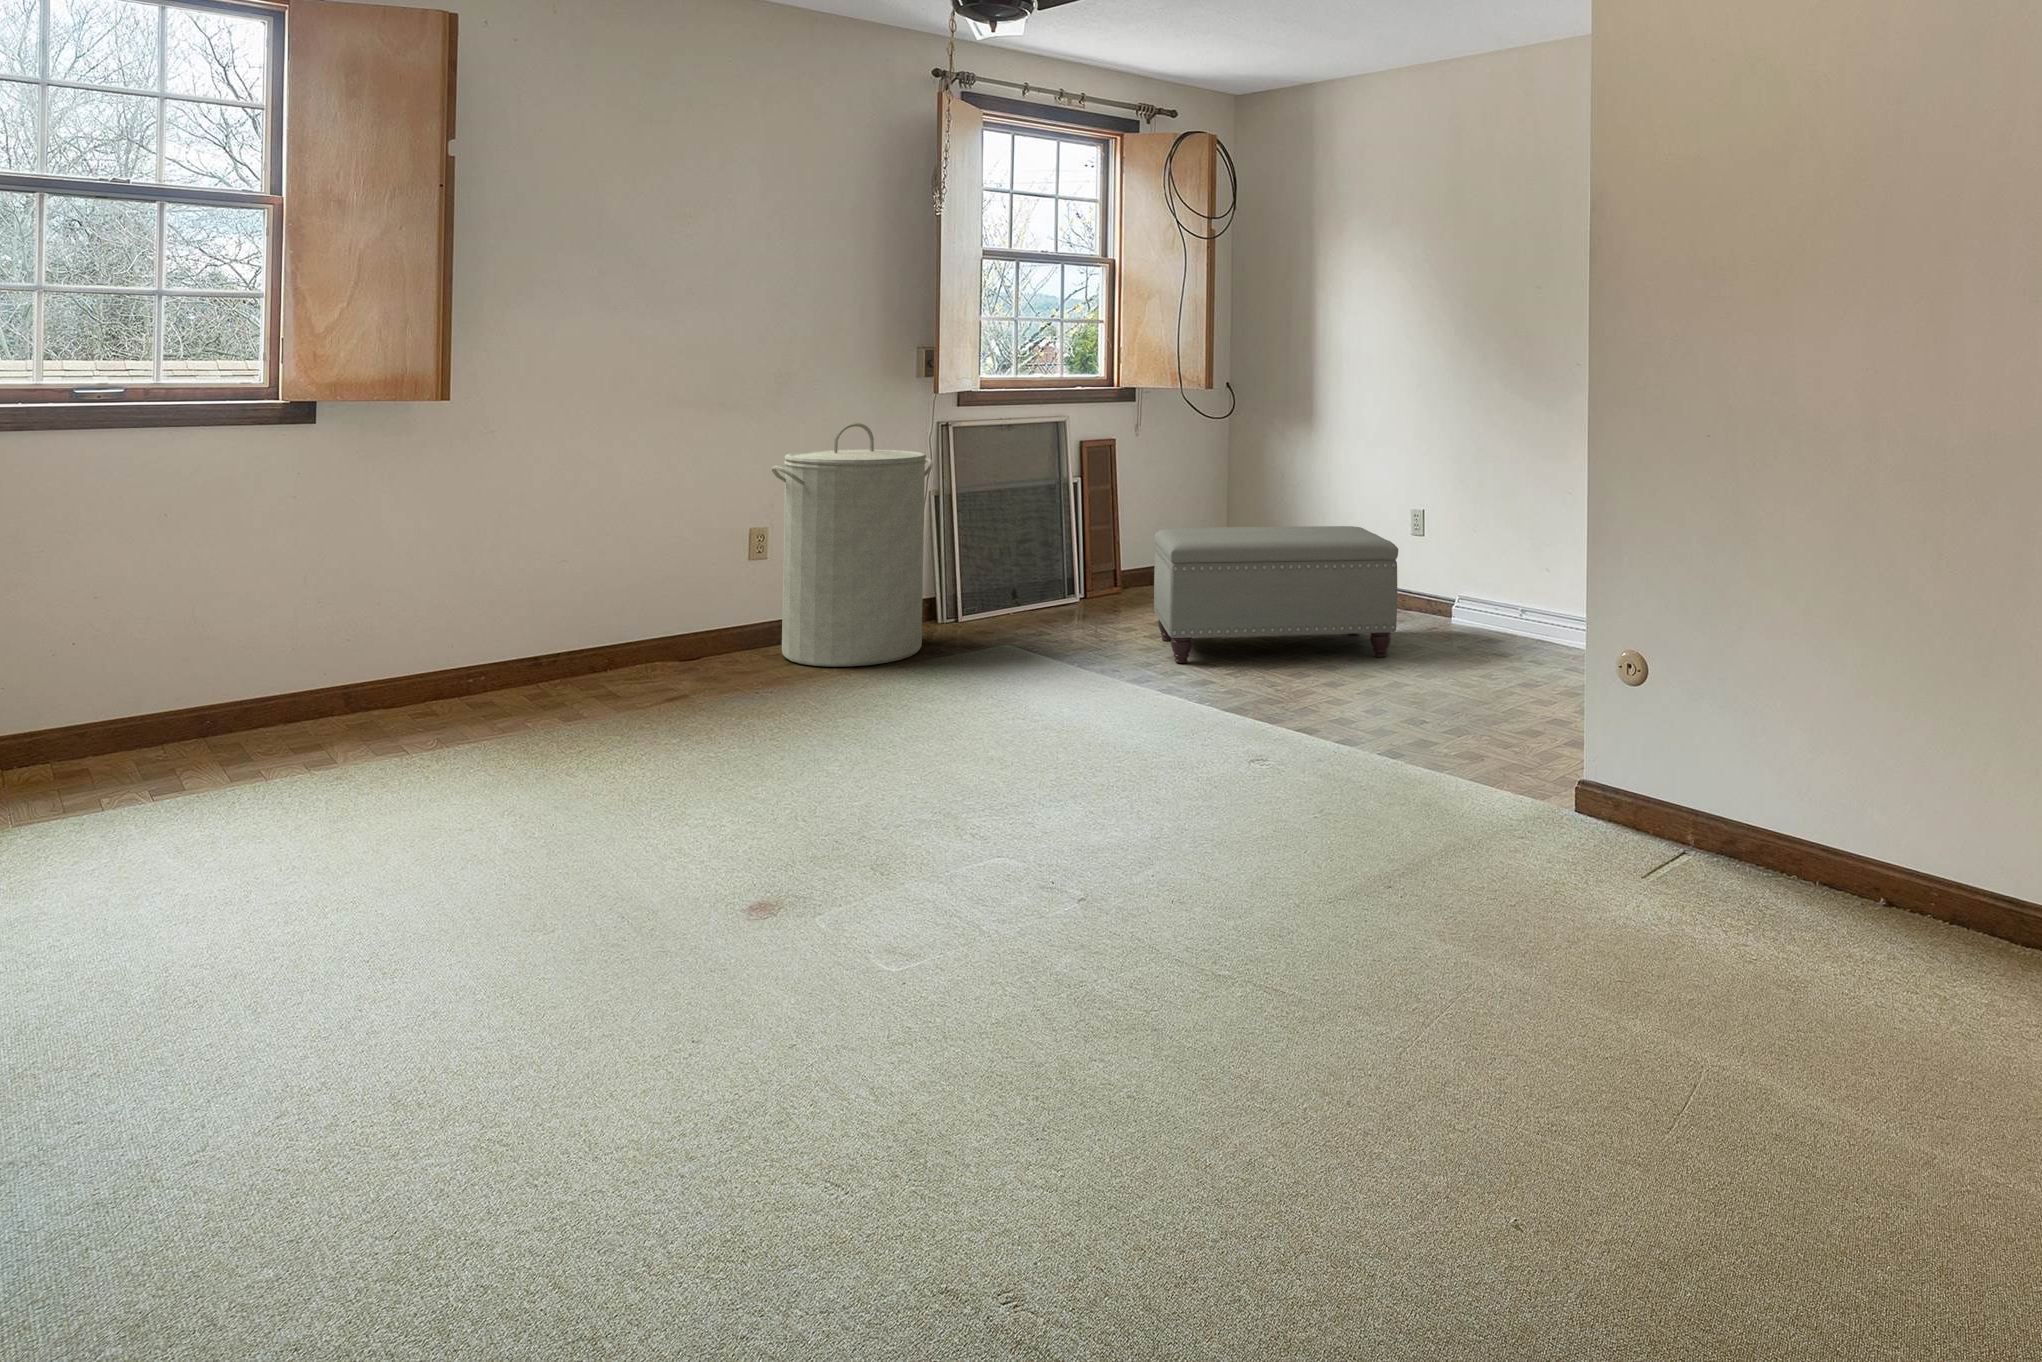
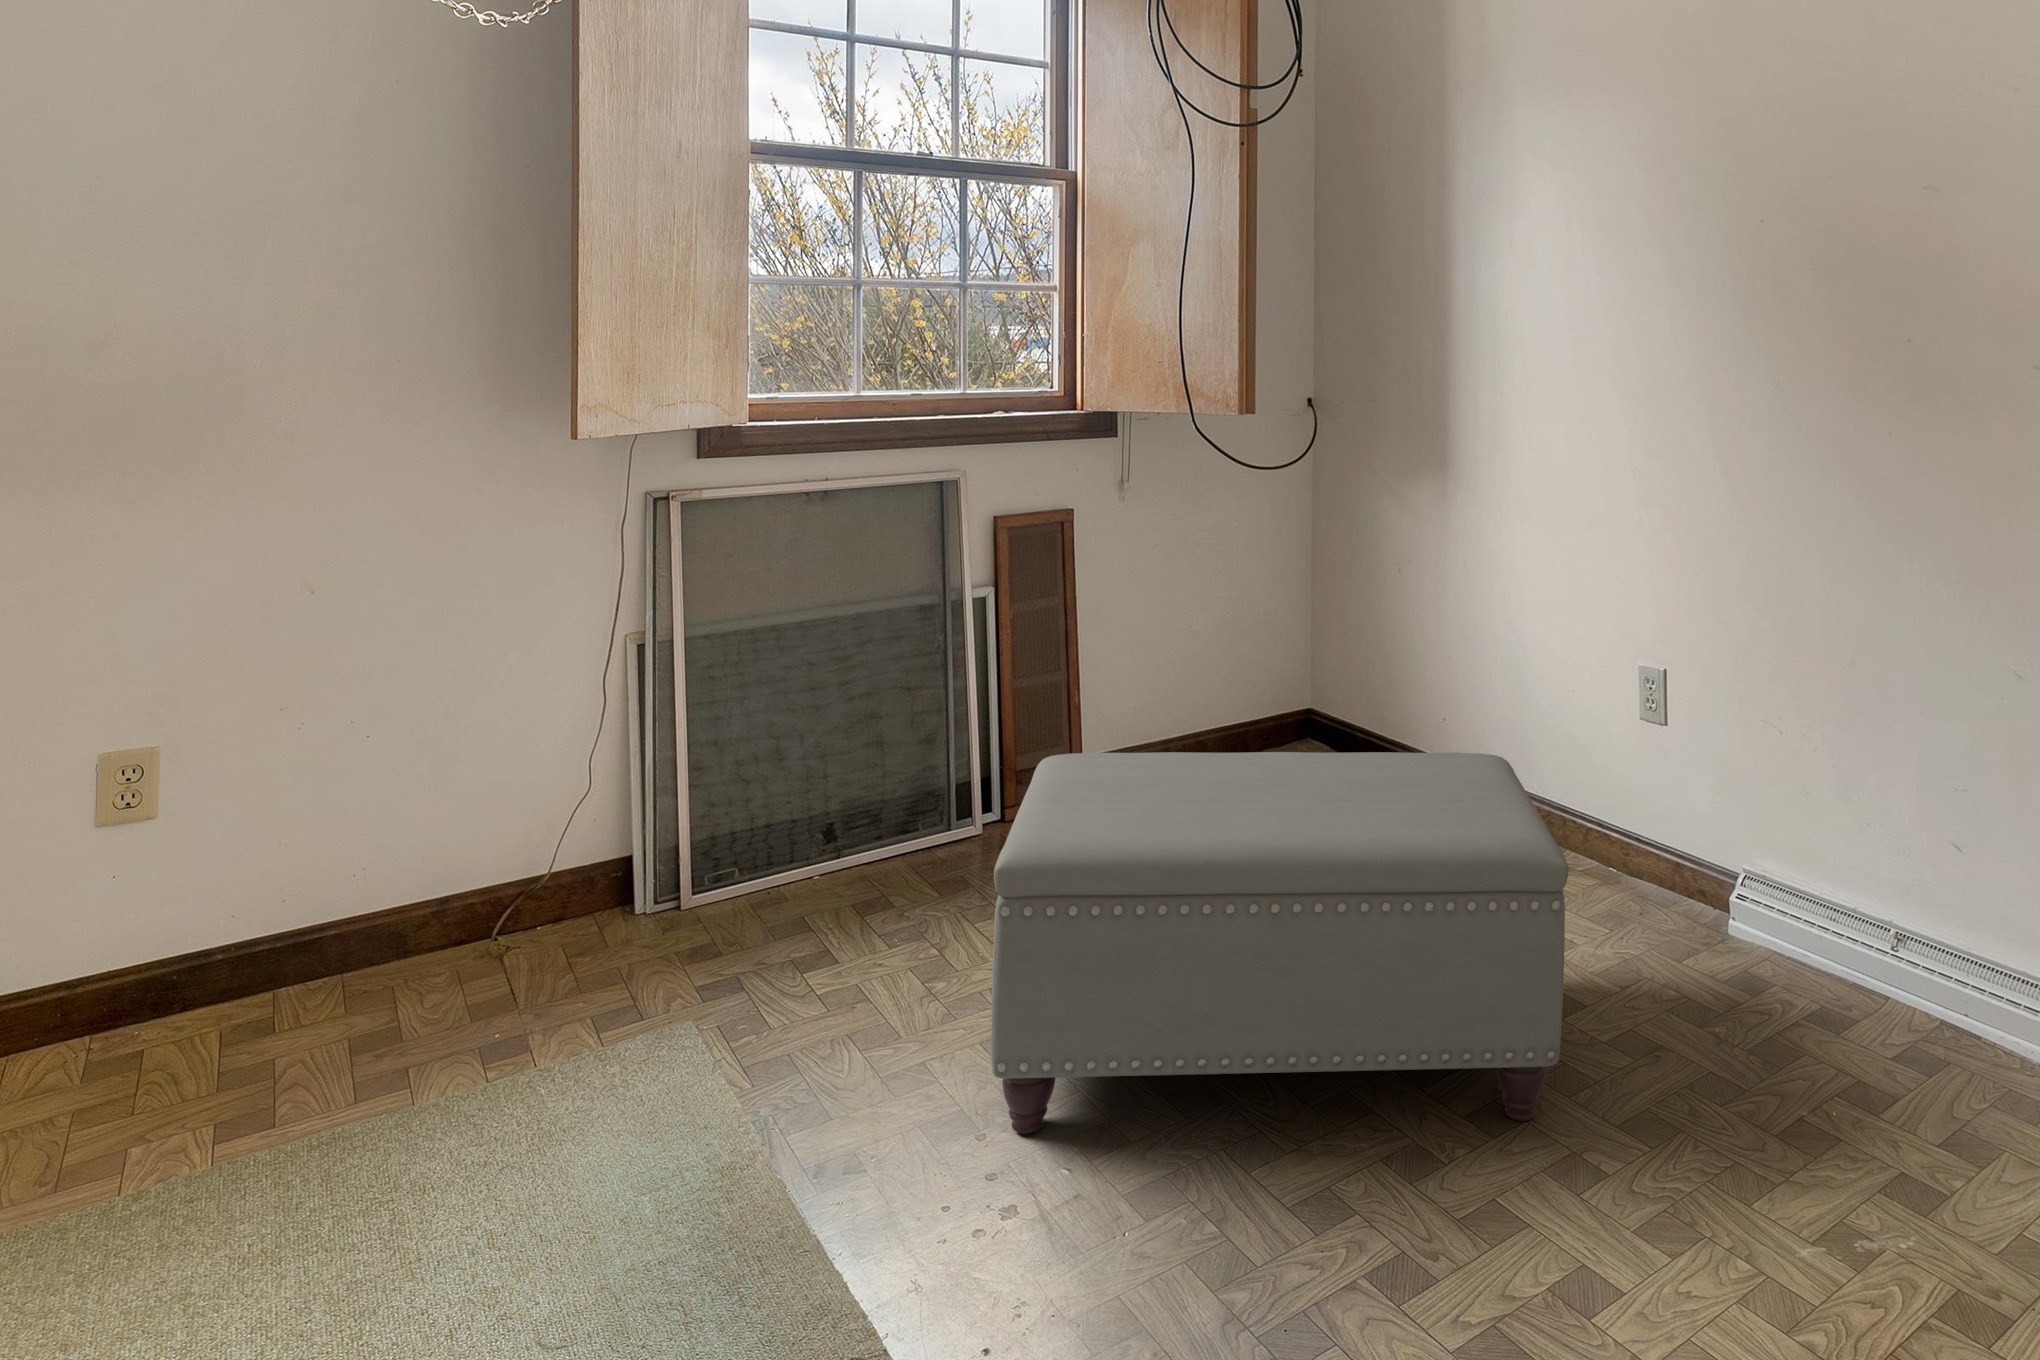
laundry hamper: present [772,423,933,667] -> none [79,517,554,1111]

